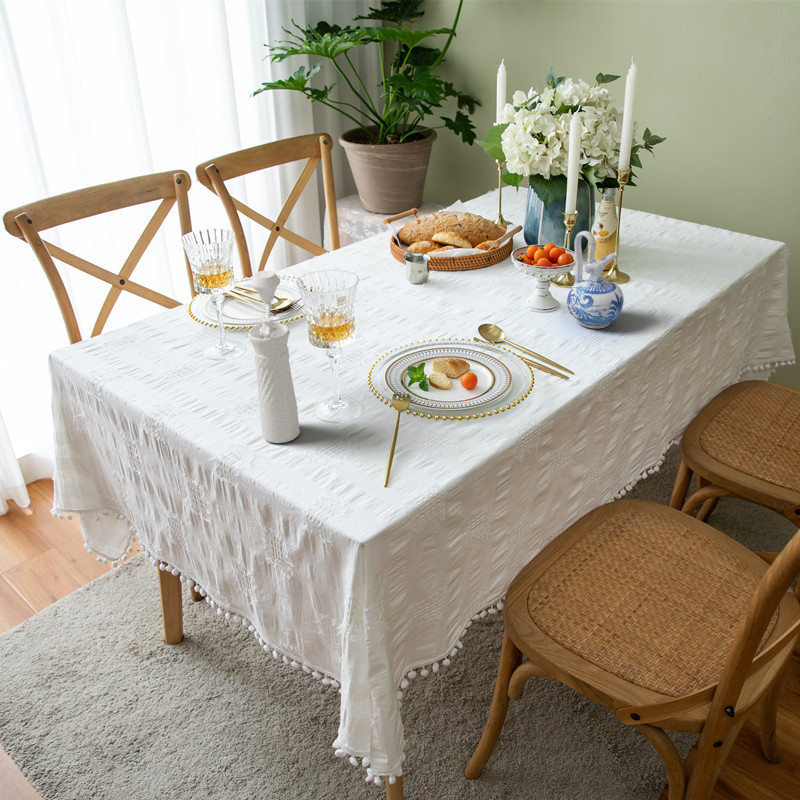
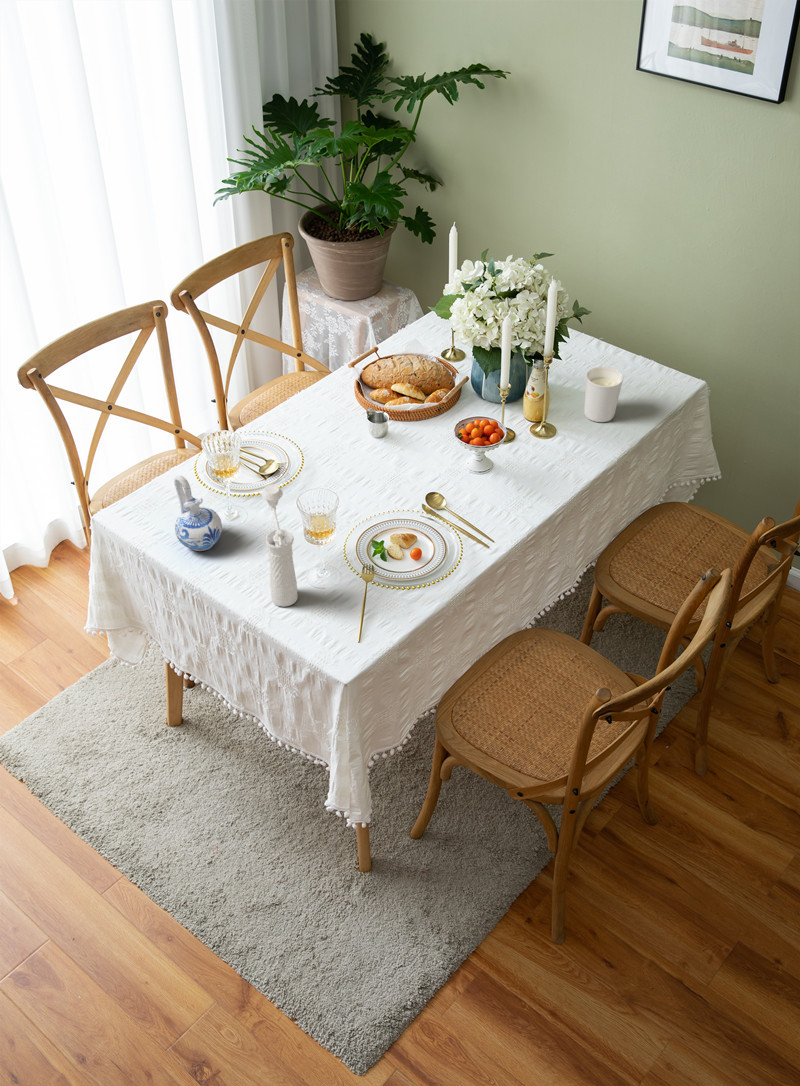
candle holder: none [656,208,706,271] -> present [584,367,623,422]
ceramic pitcher: present [567,231,624,328] -> present [174,476,222,551]

